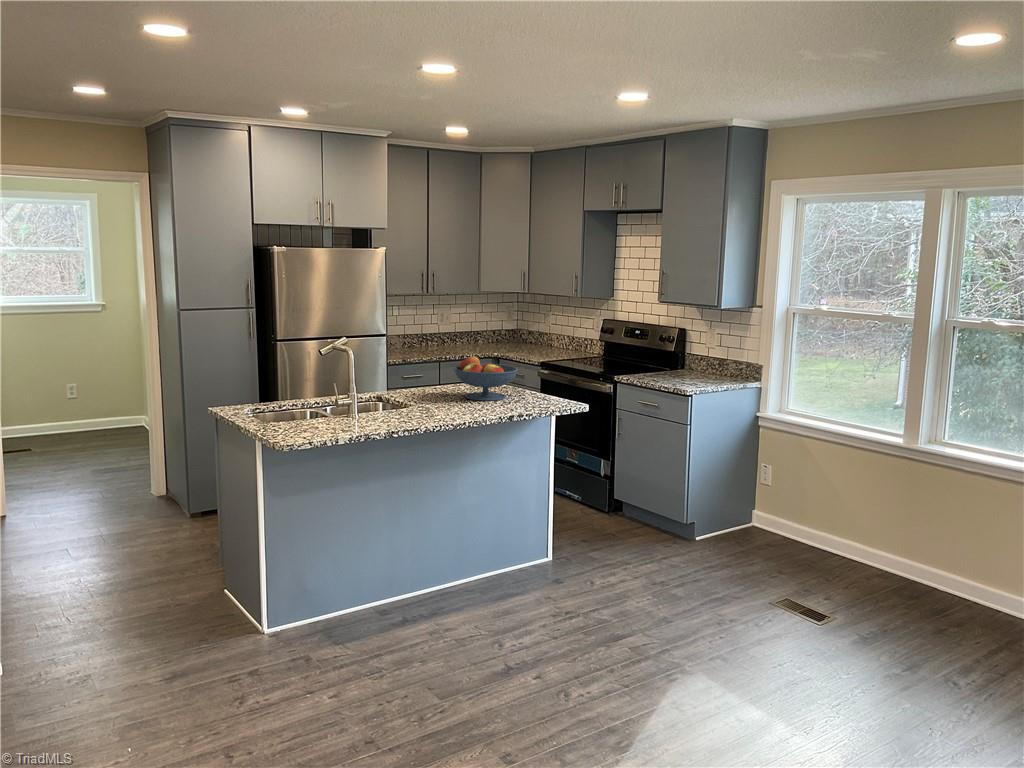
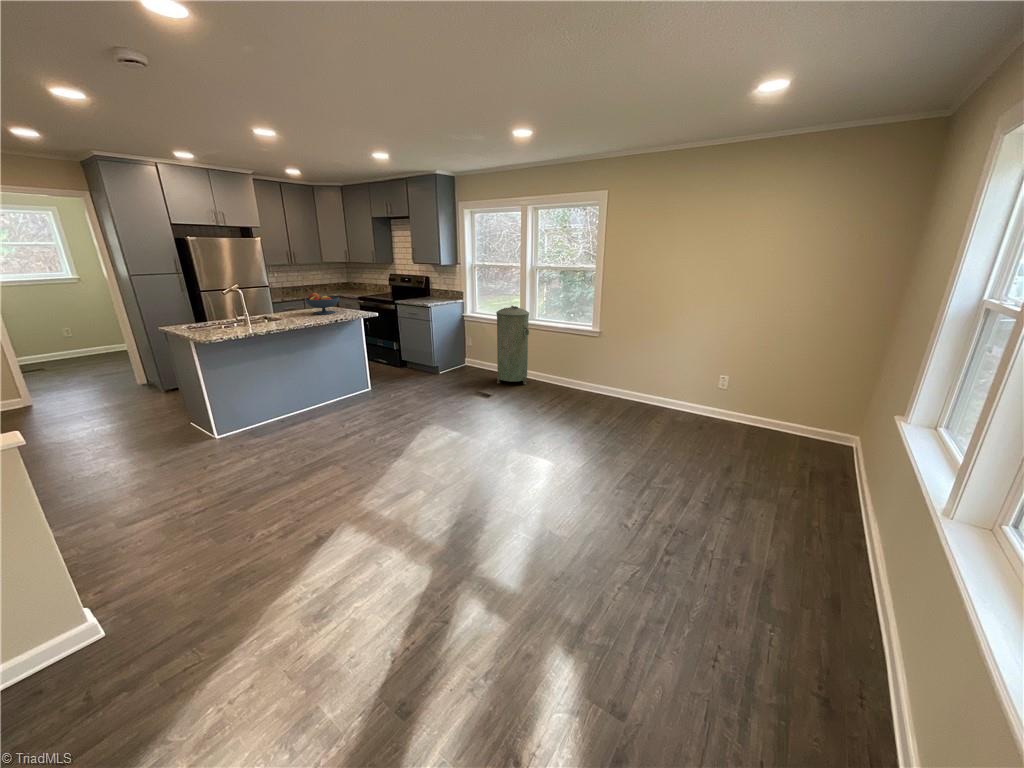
trash can: none [836,408,933,598] -> present [496,306,529,385]

